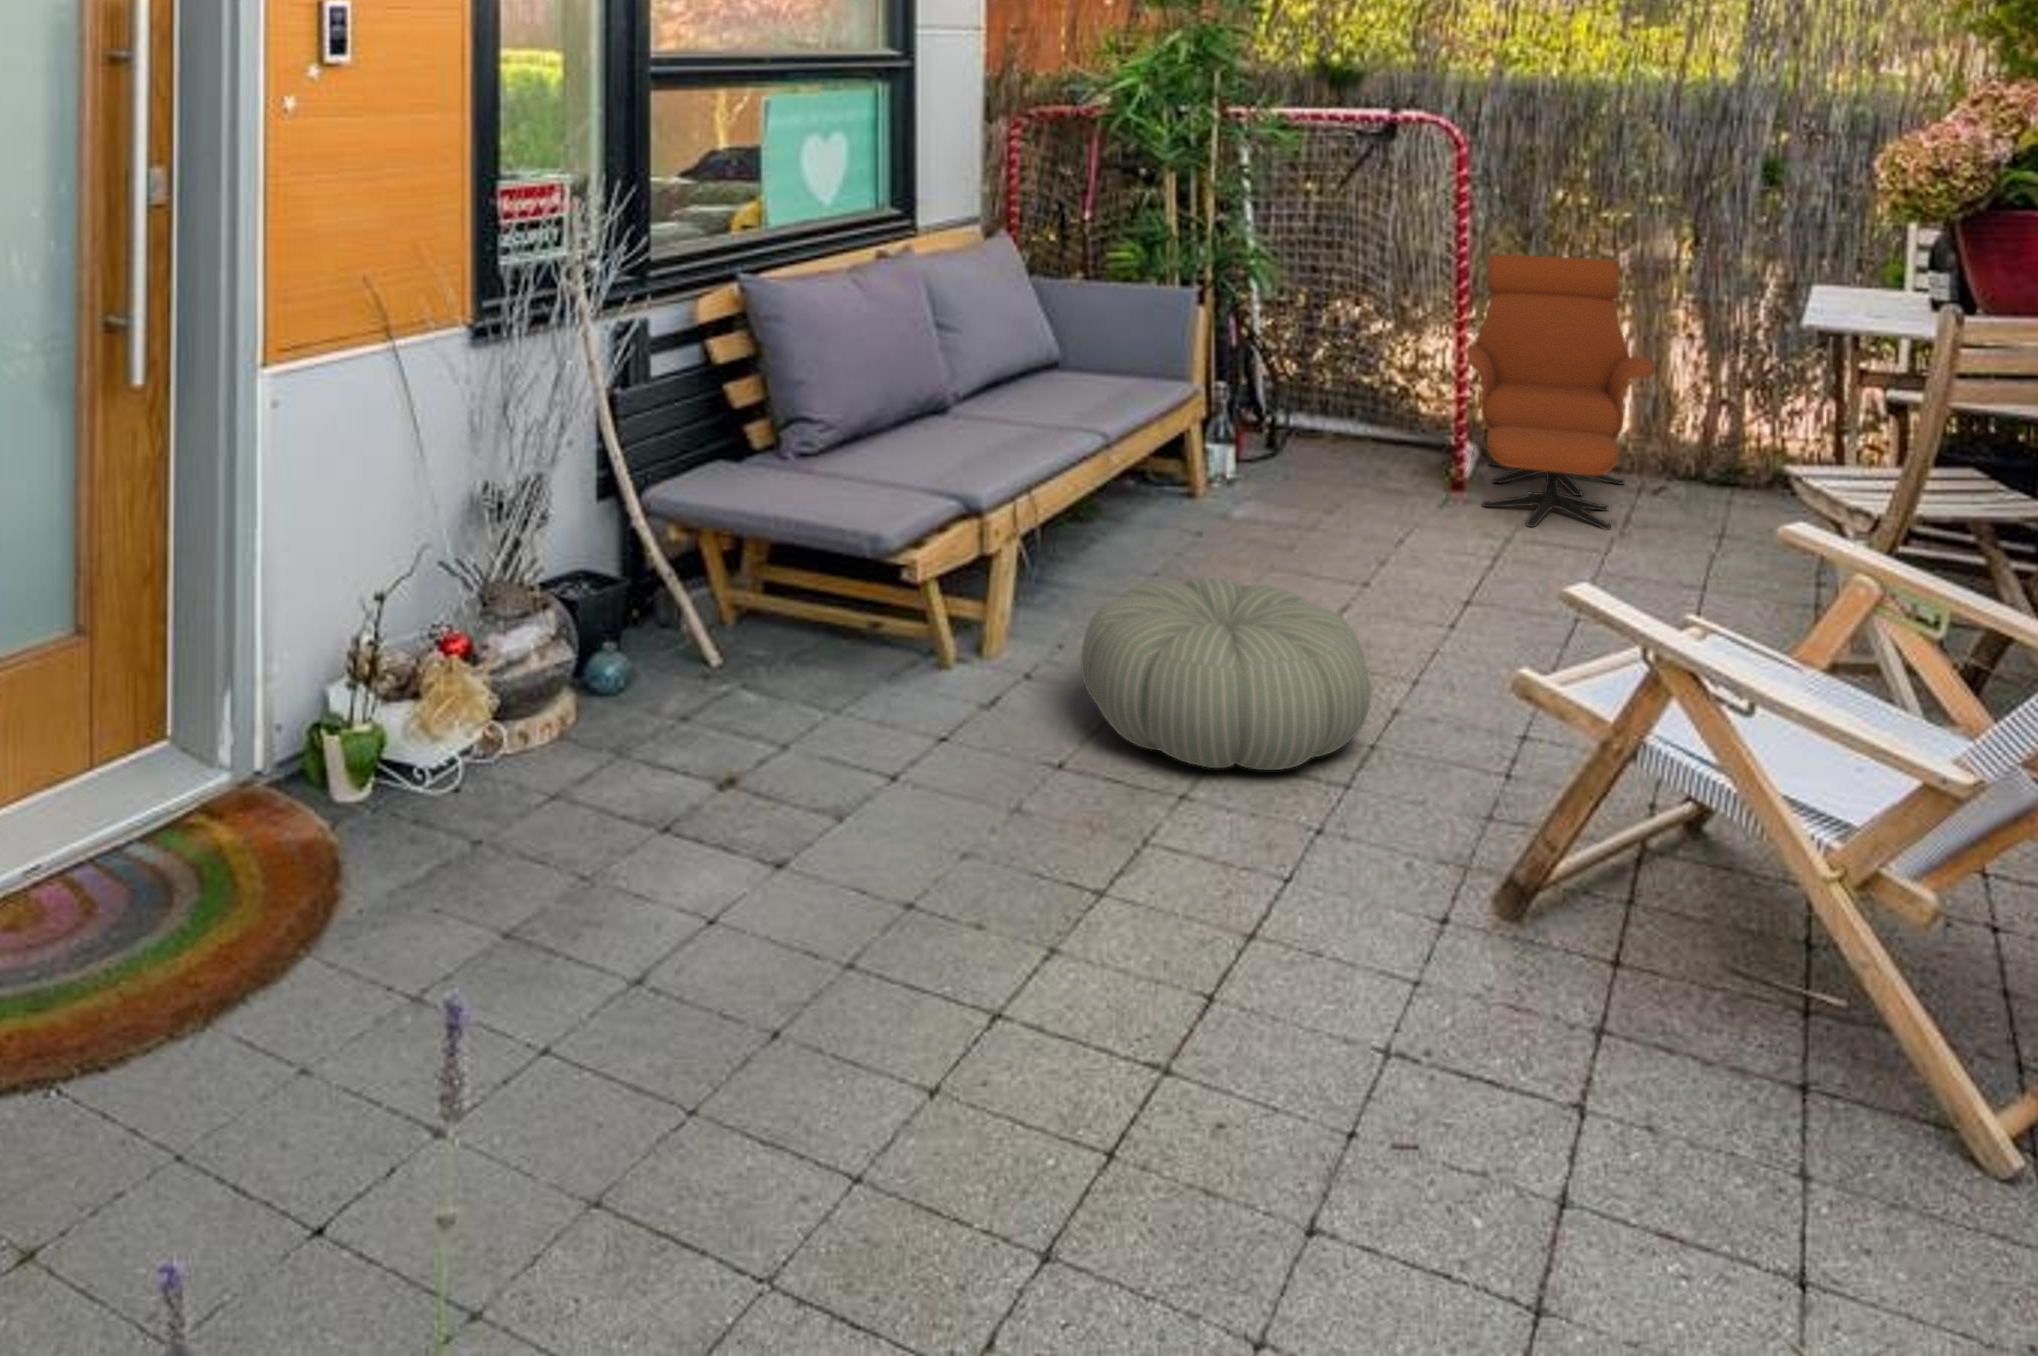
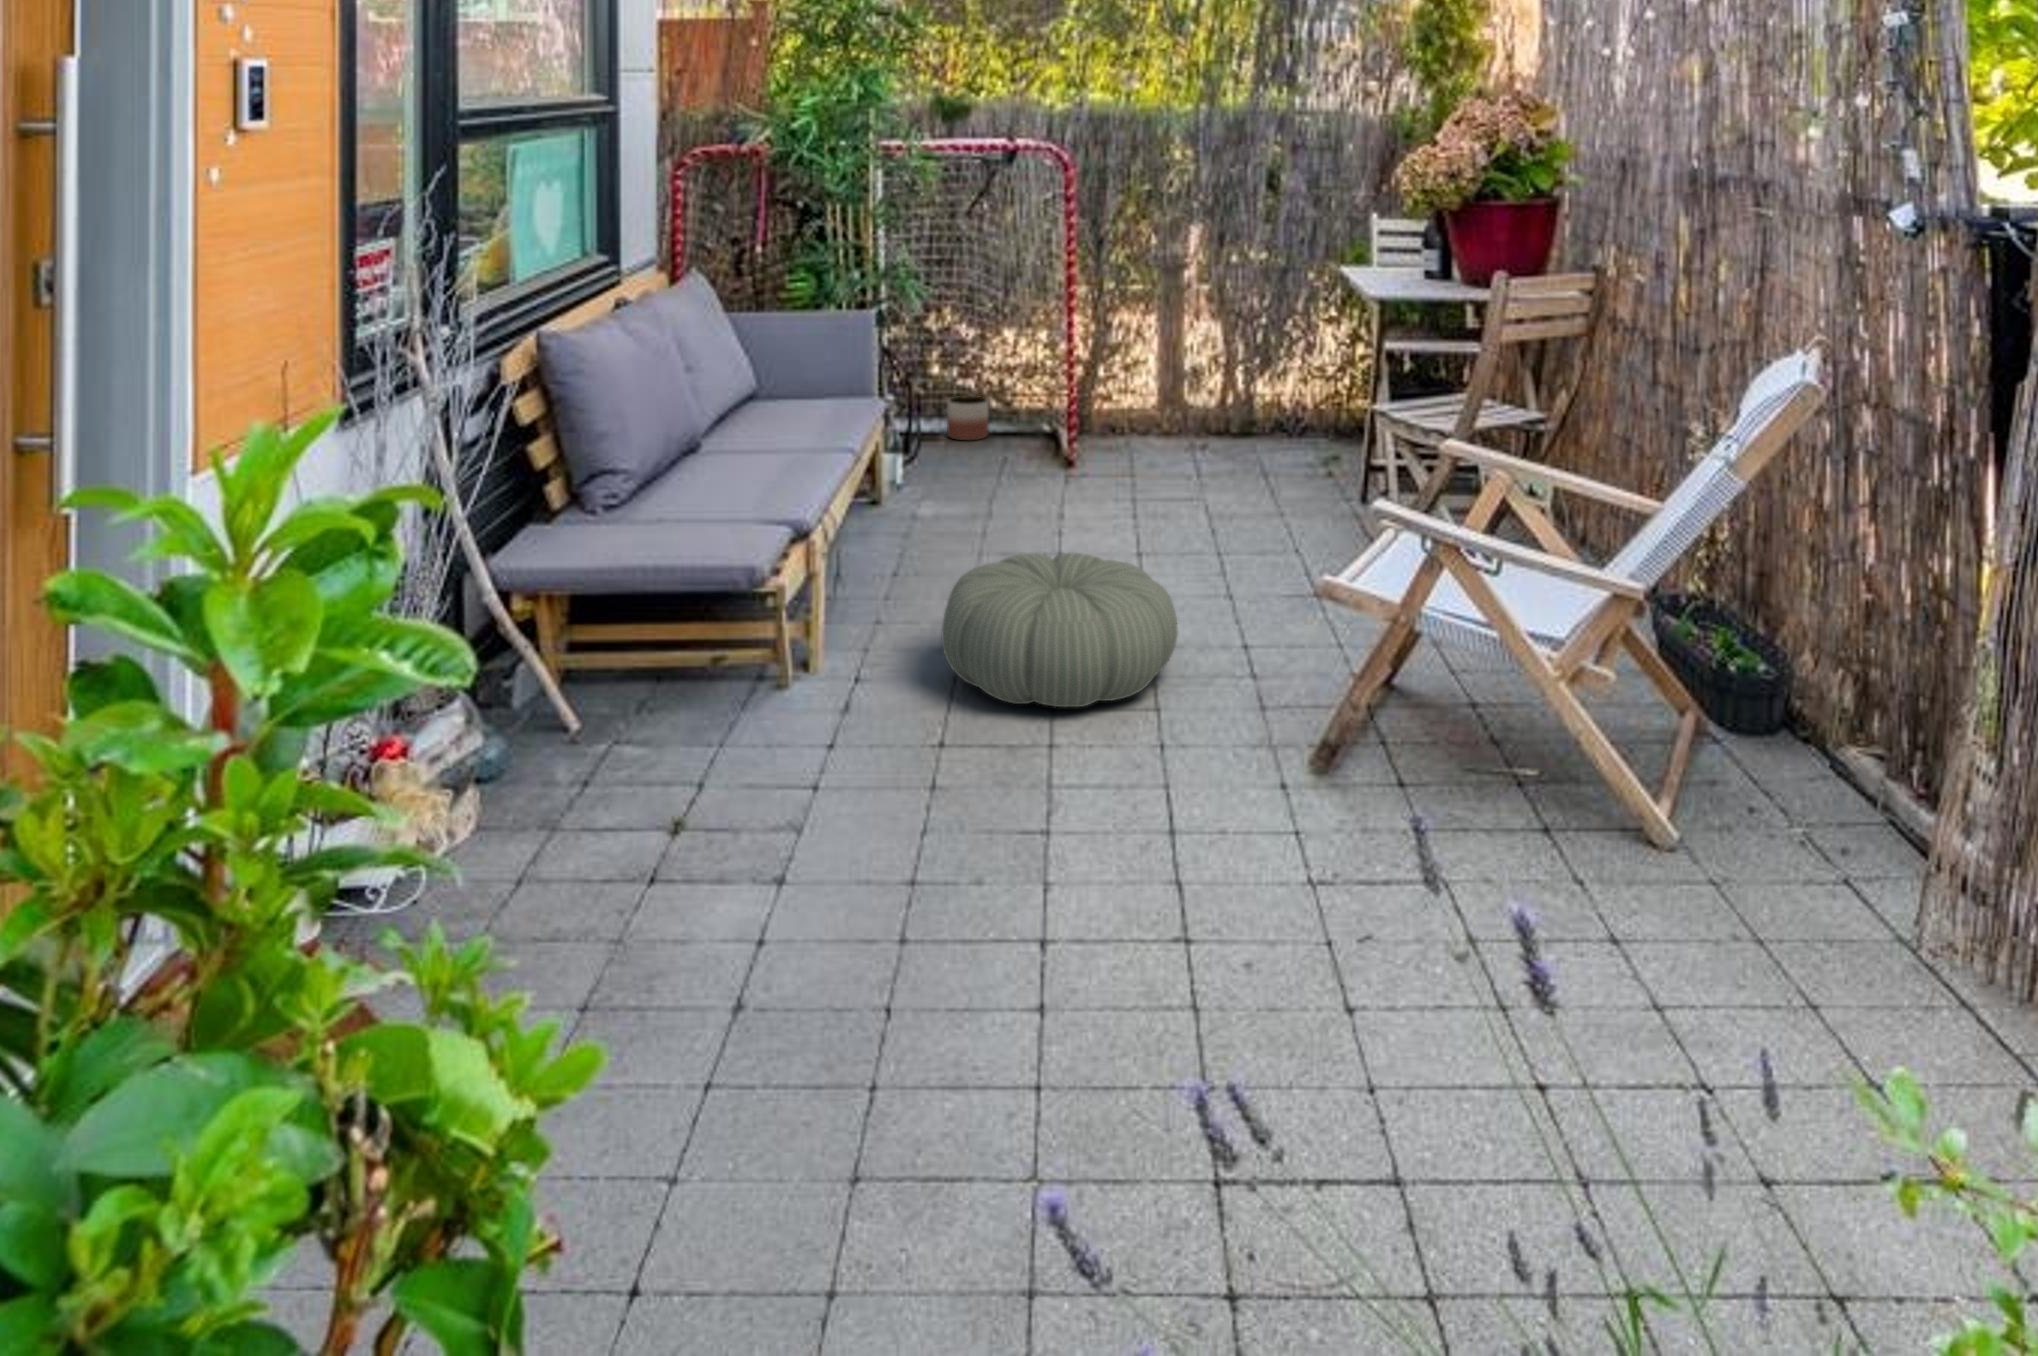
lounge chair: present [1452,254,1656,530] -> none [1047,259,1199,482]
planter: none [1338,402,1387,454] -> present [947,396,989,440]

